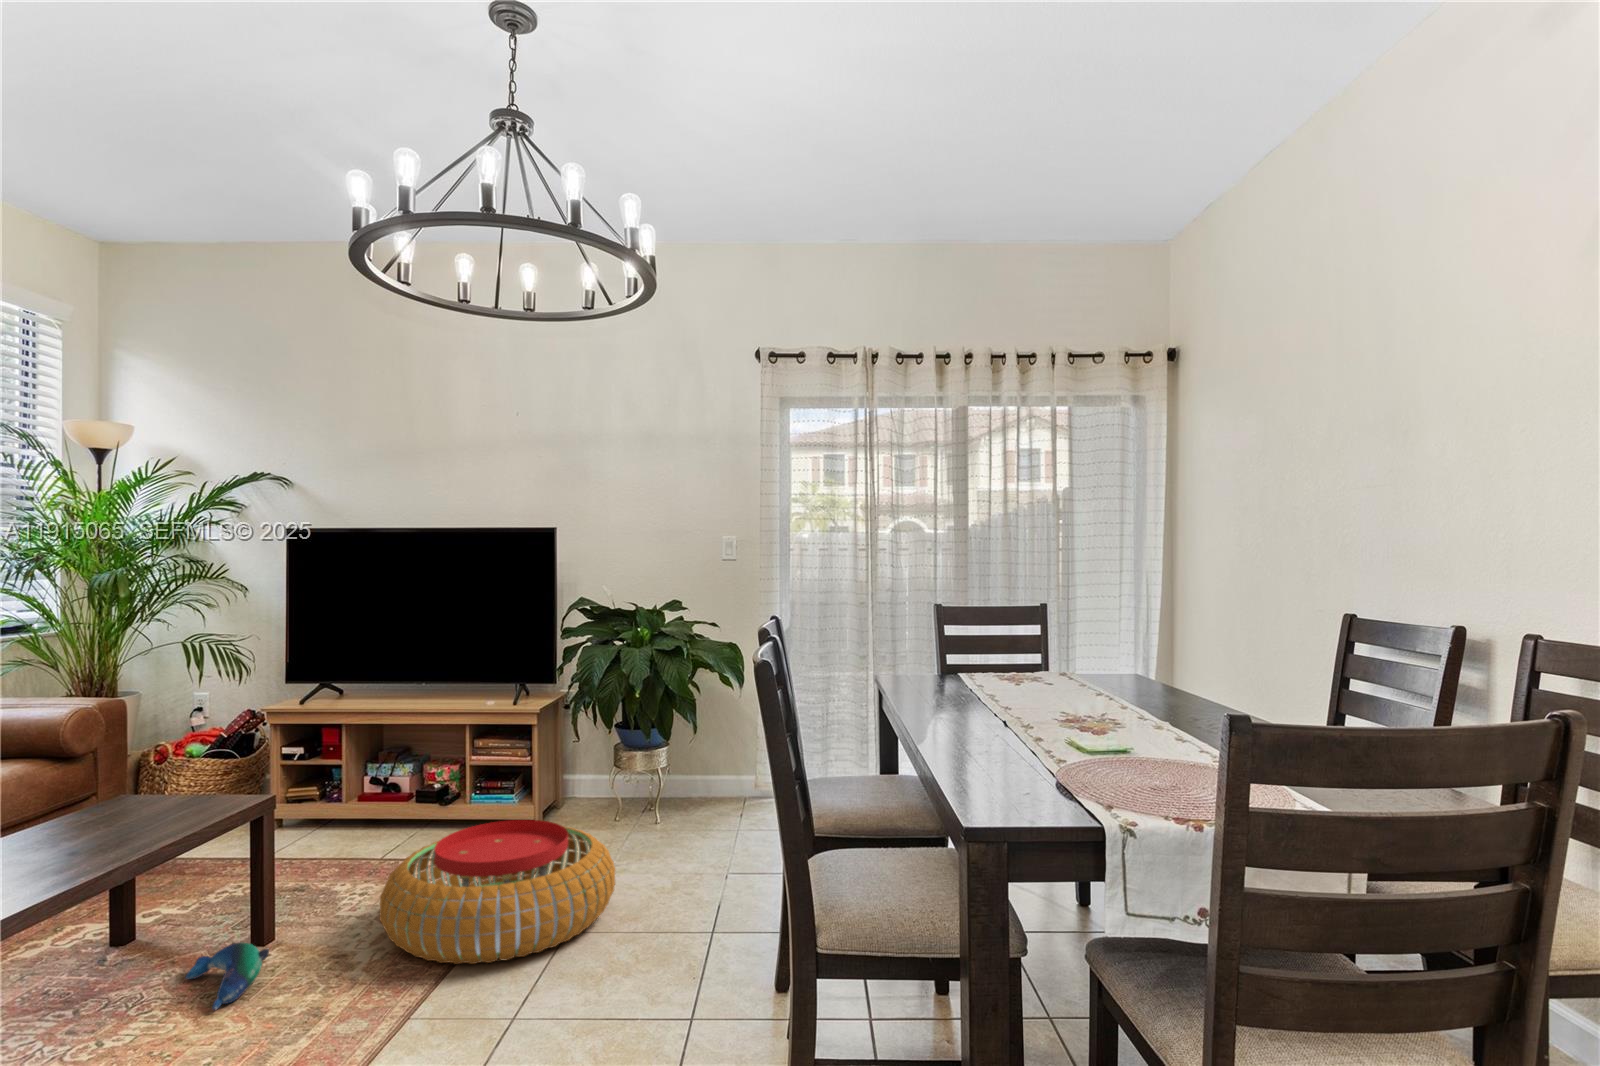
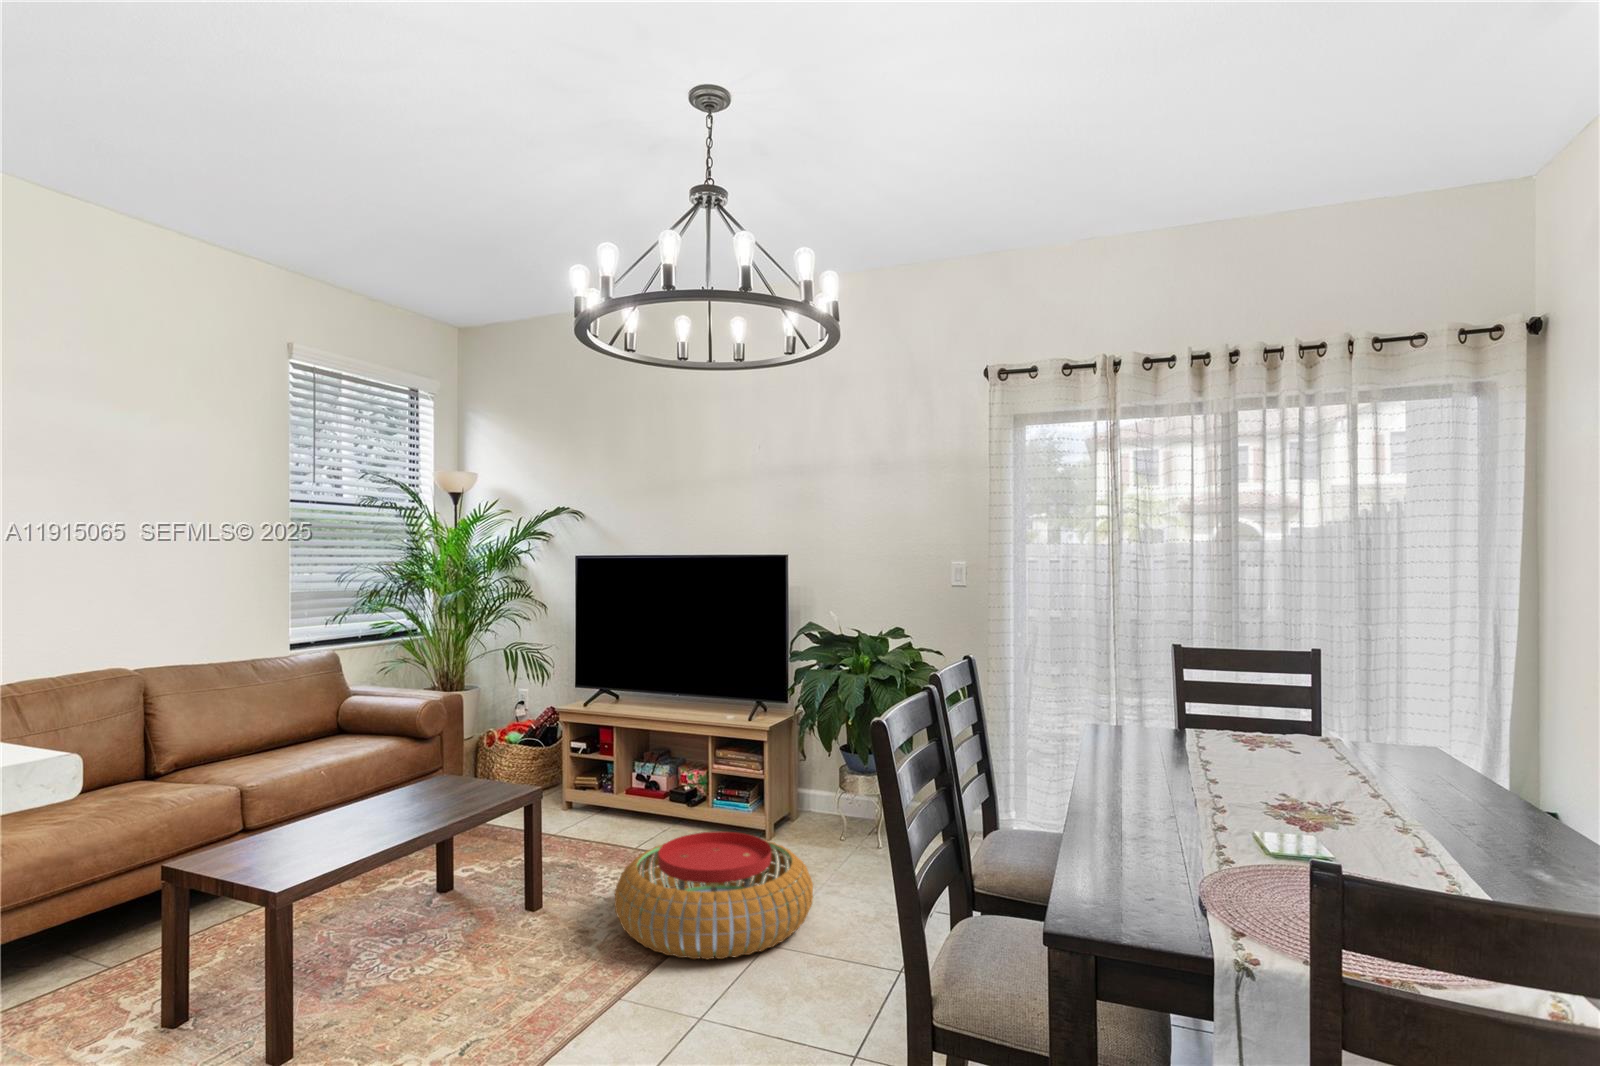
plush toy: present [186,942,269,1010] -> none [476,907,531,960]

